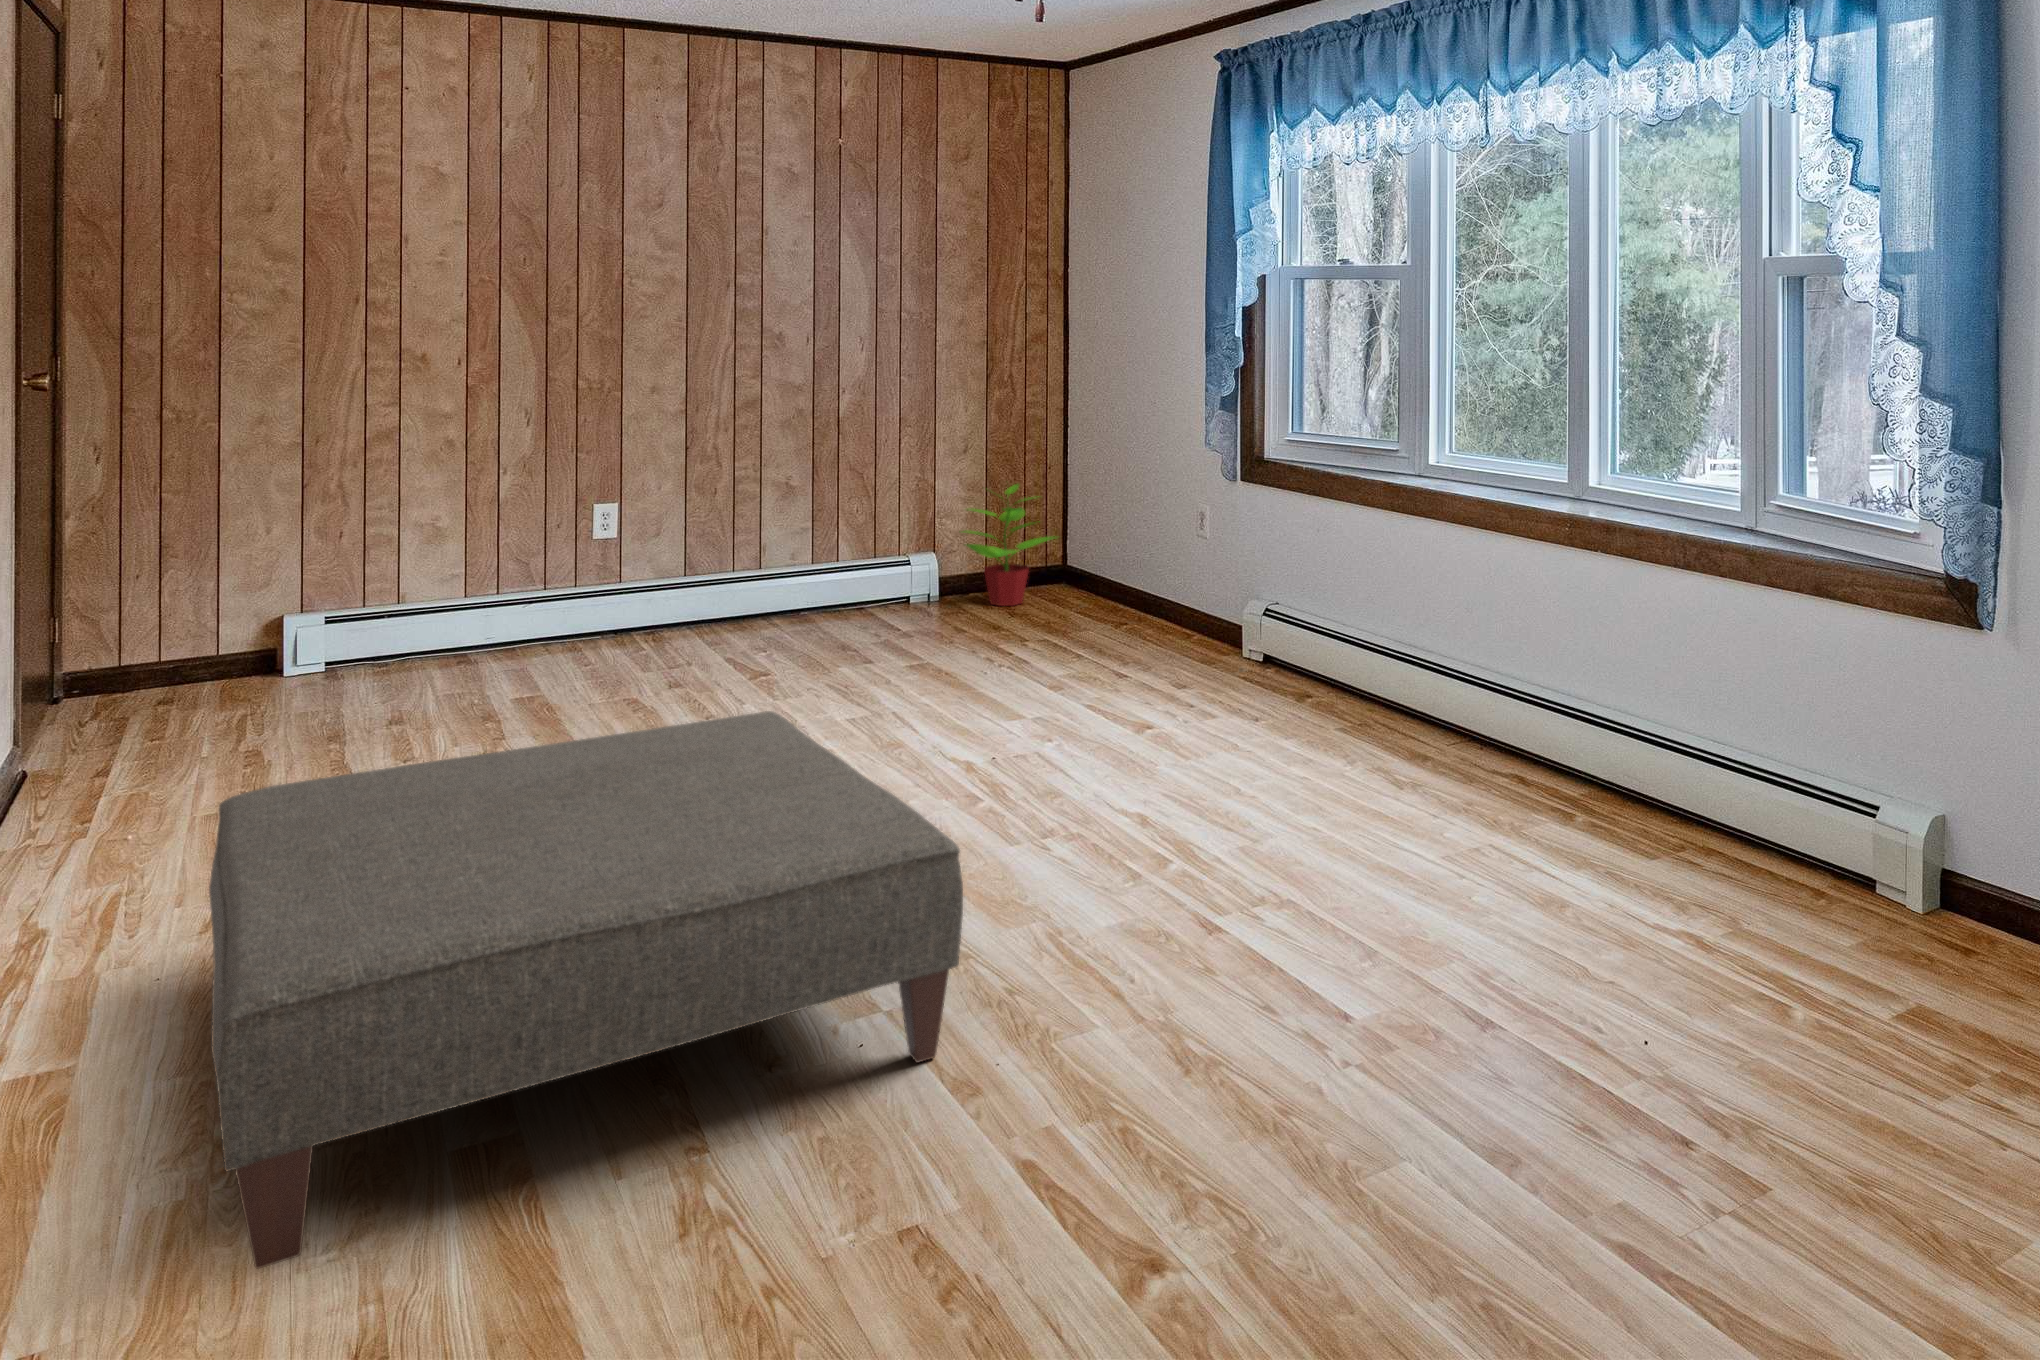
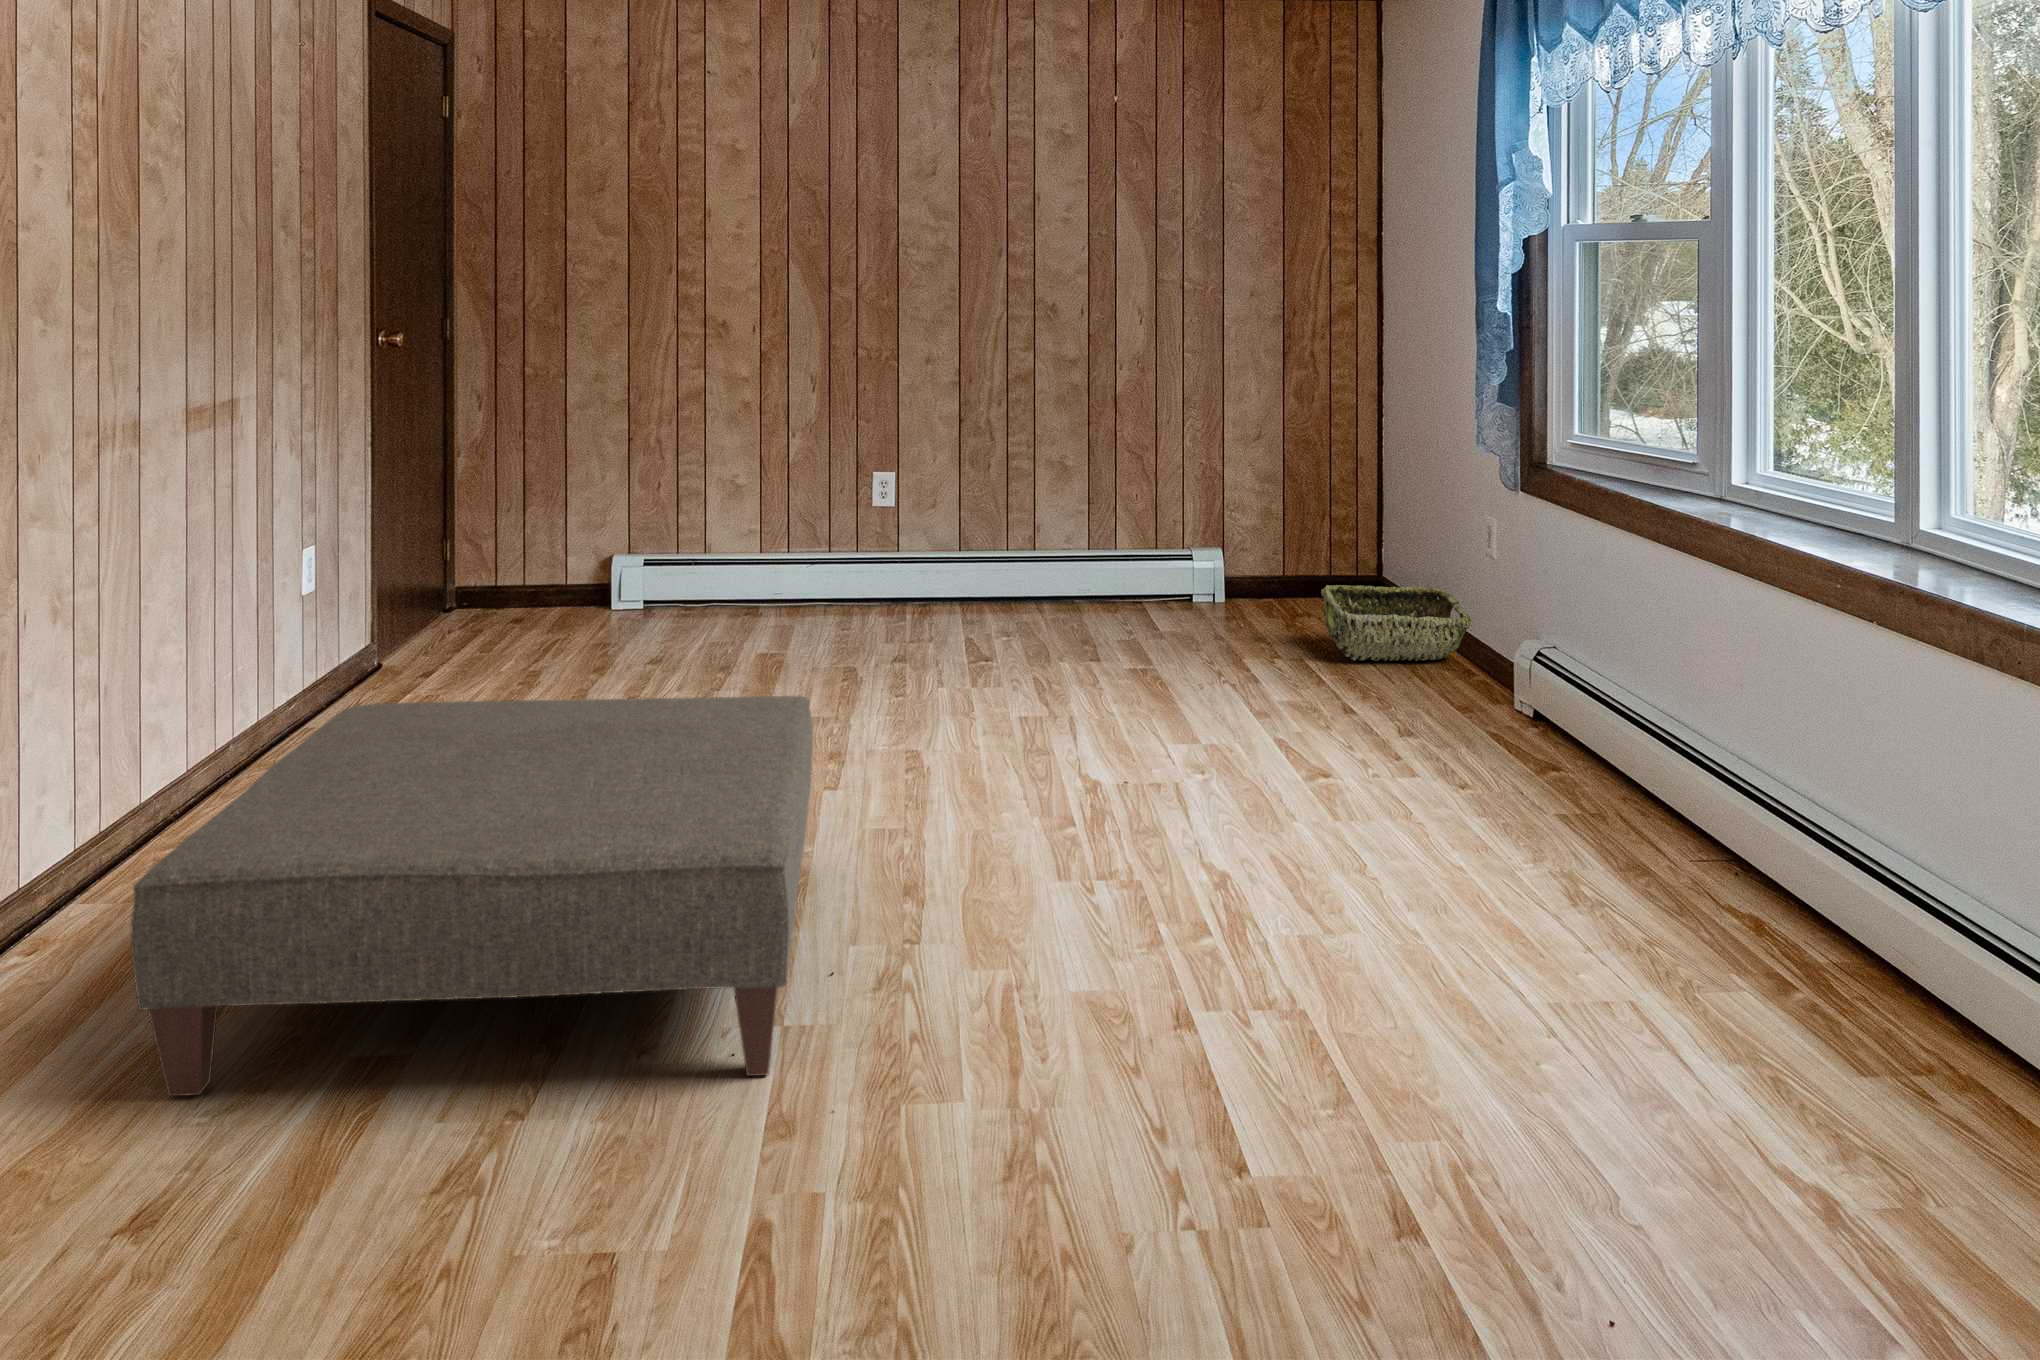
potted plant: present [964,484,1055,606] -> none [1236,471,1356,614]
woven basket: none [1063,570,1189,637] -> present [1321,585,1471,661]

